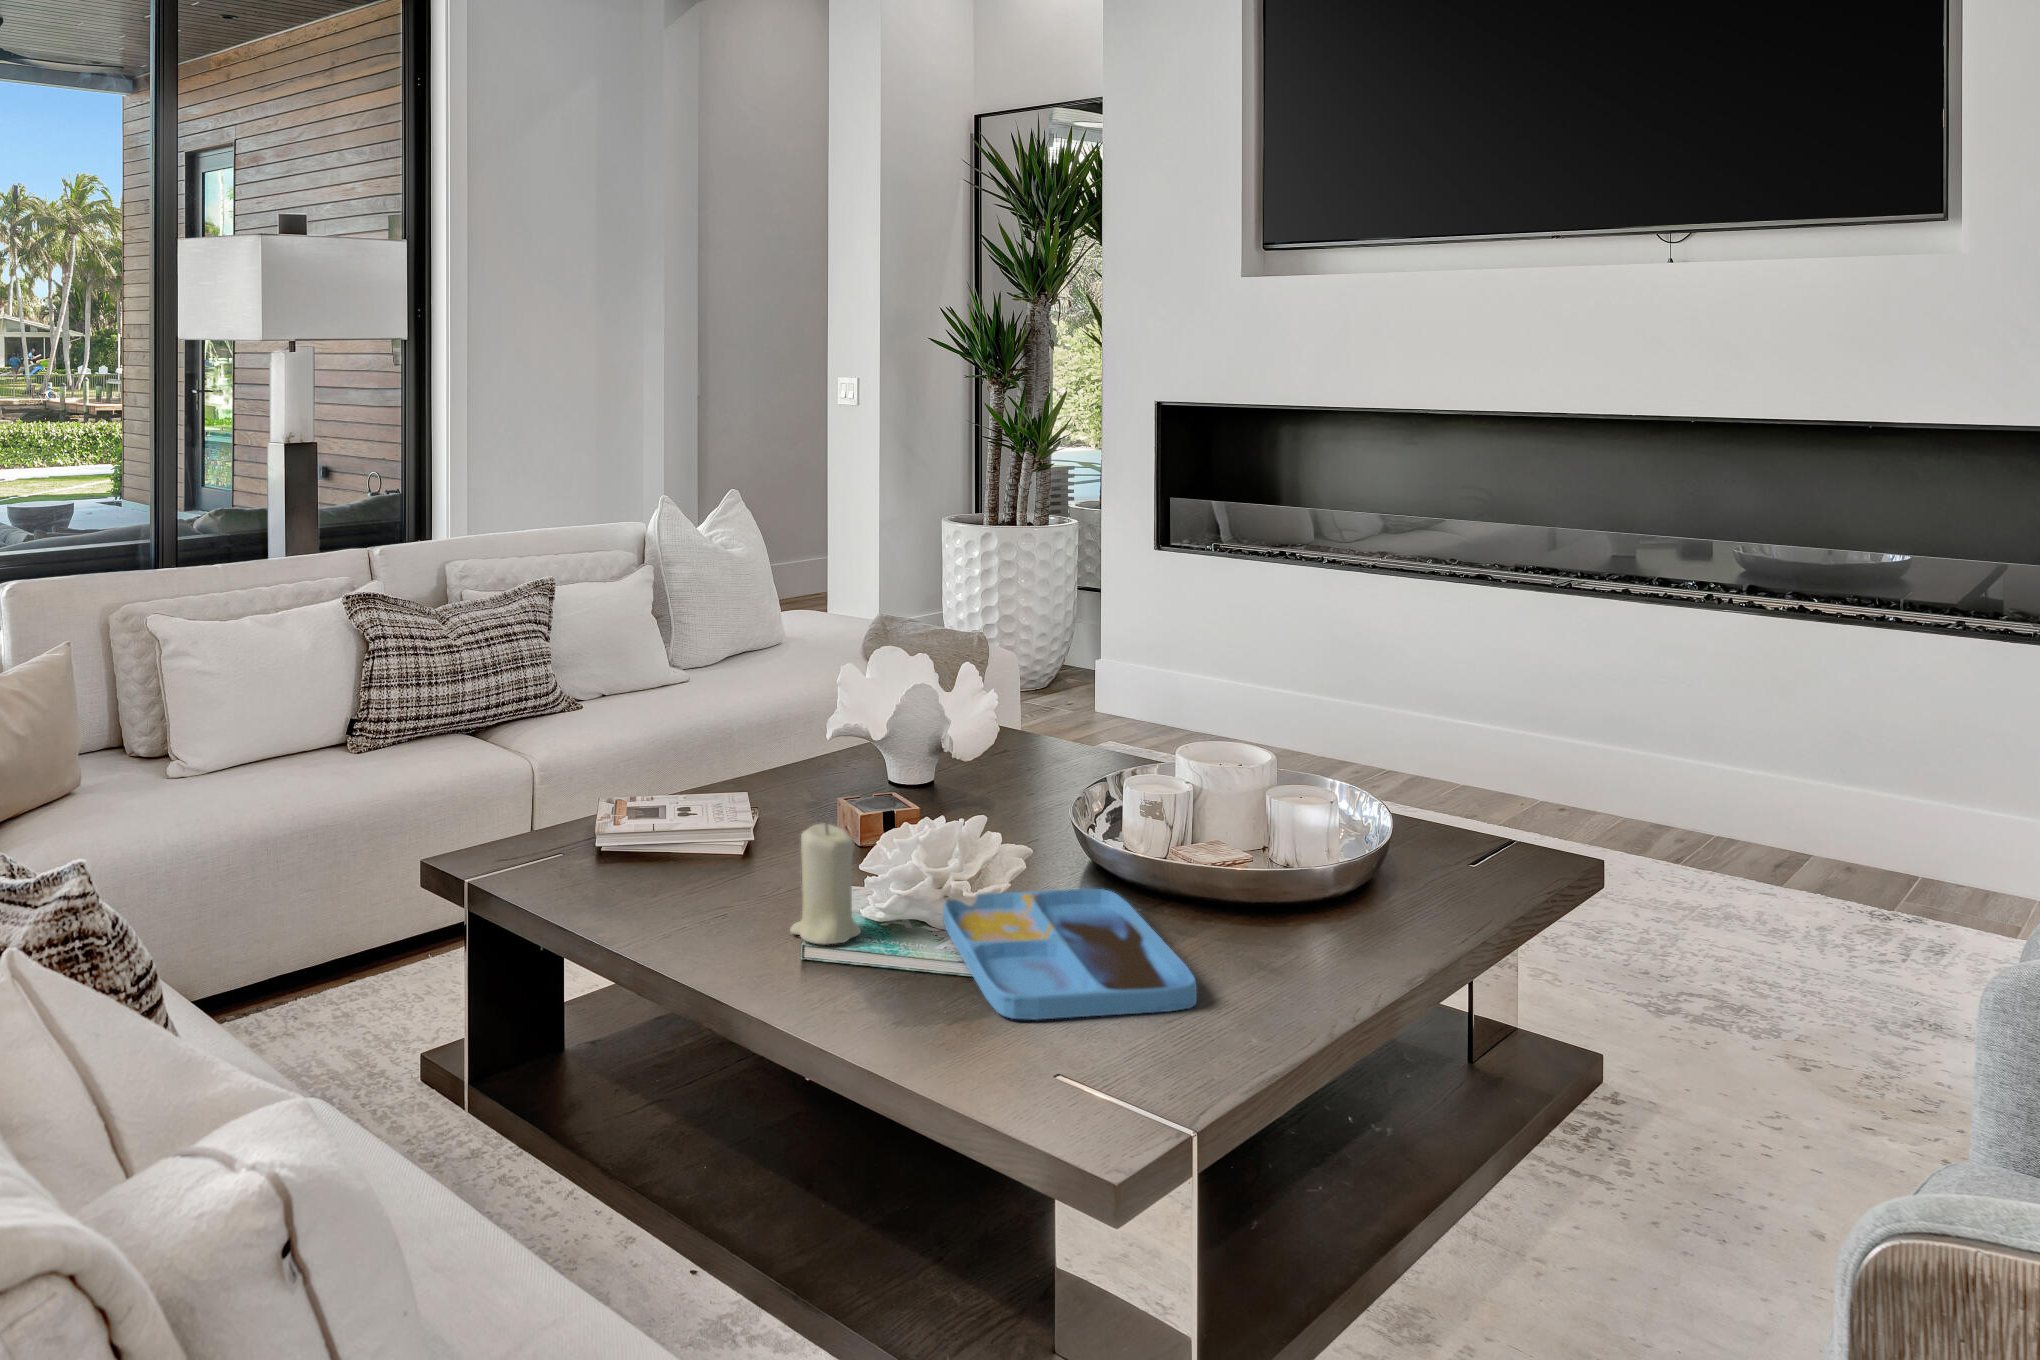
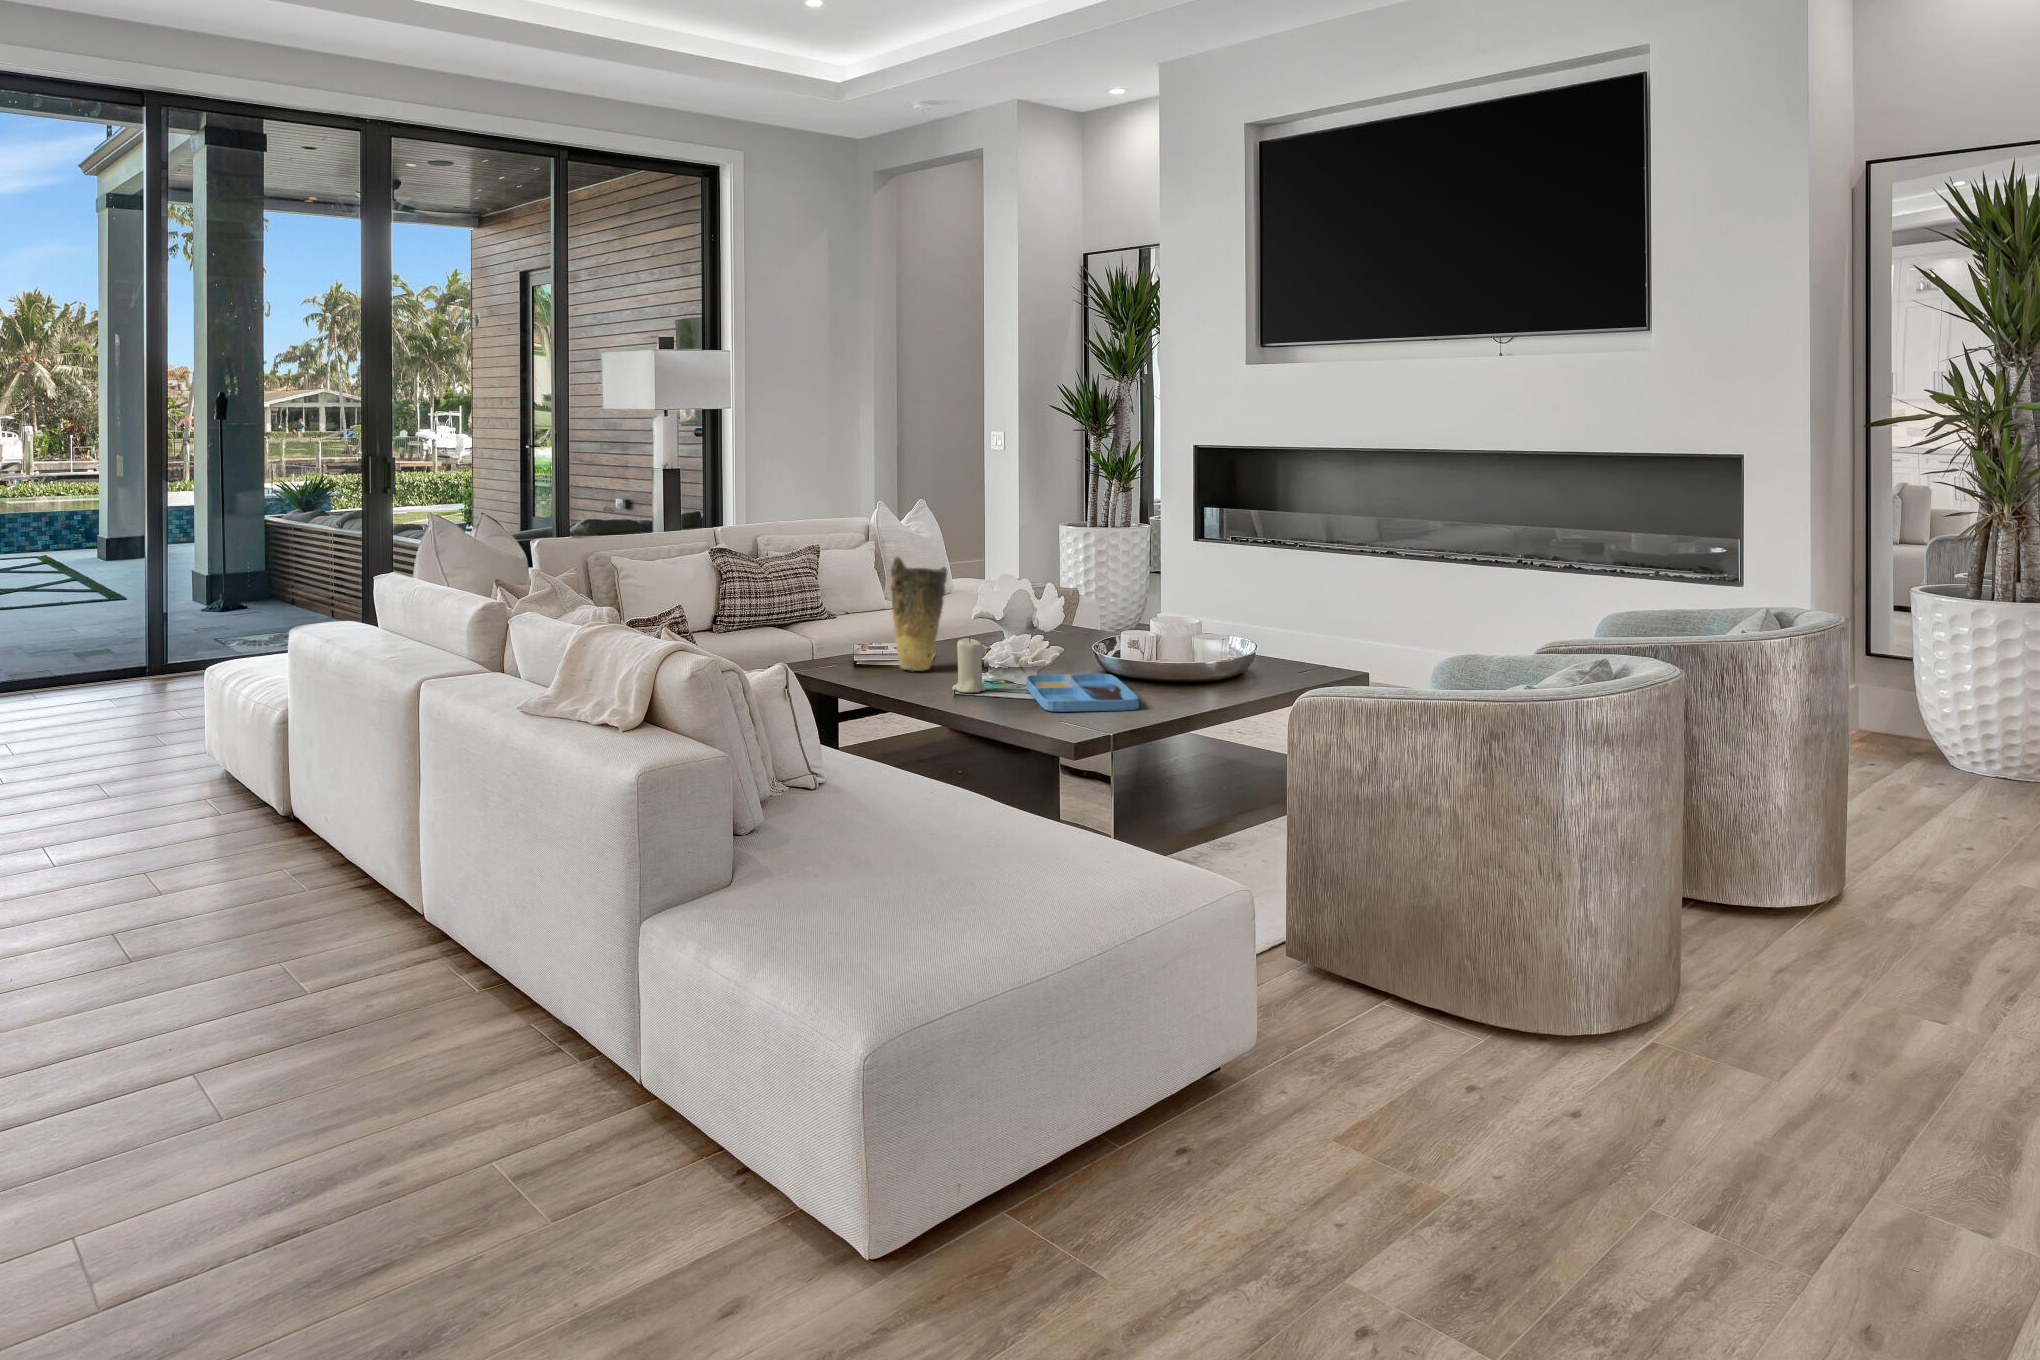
vase: none [666,639,780,867] -> present [890,557,947,671]

